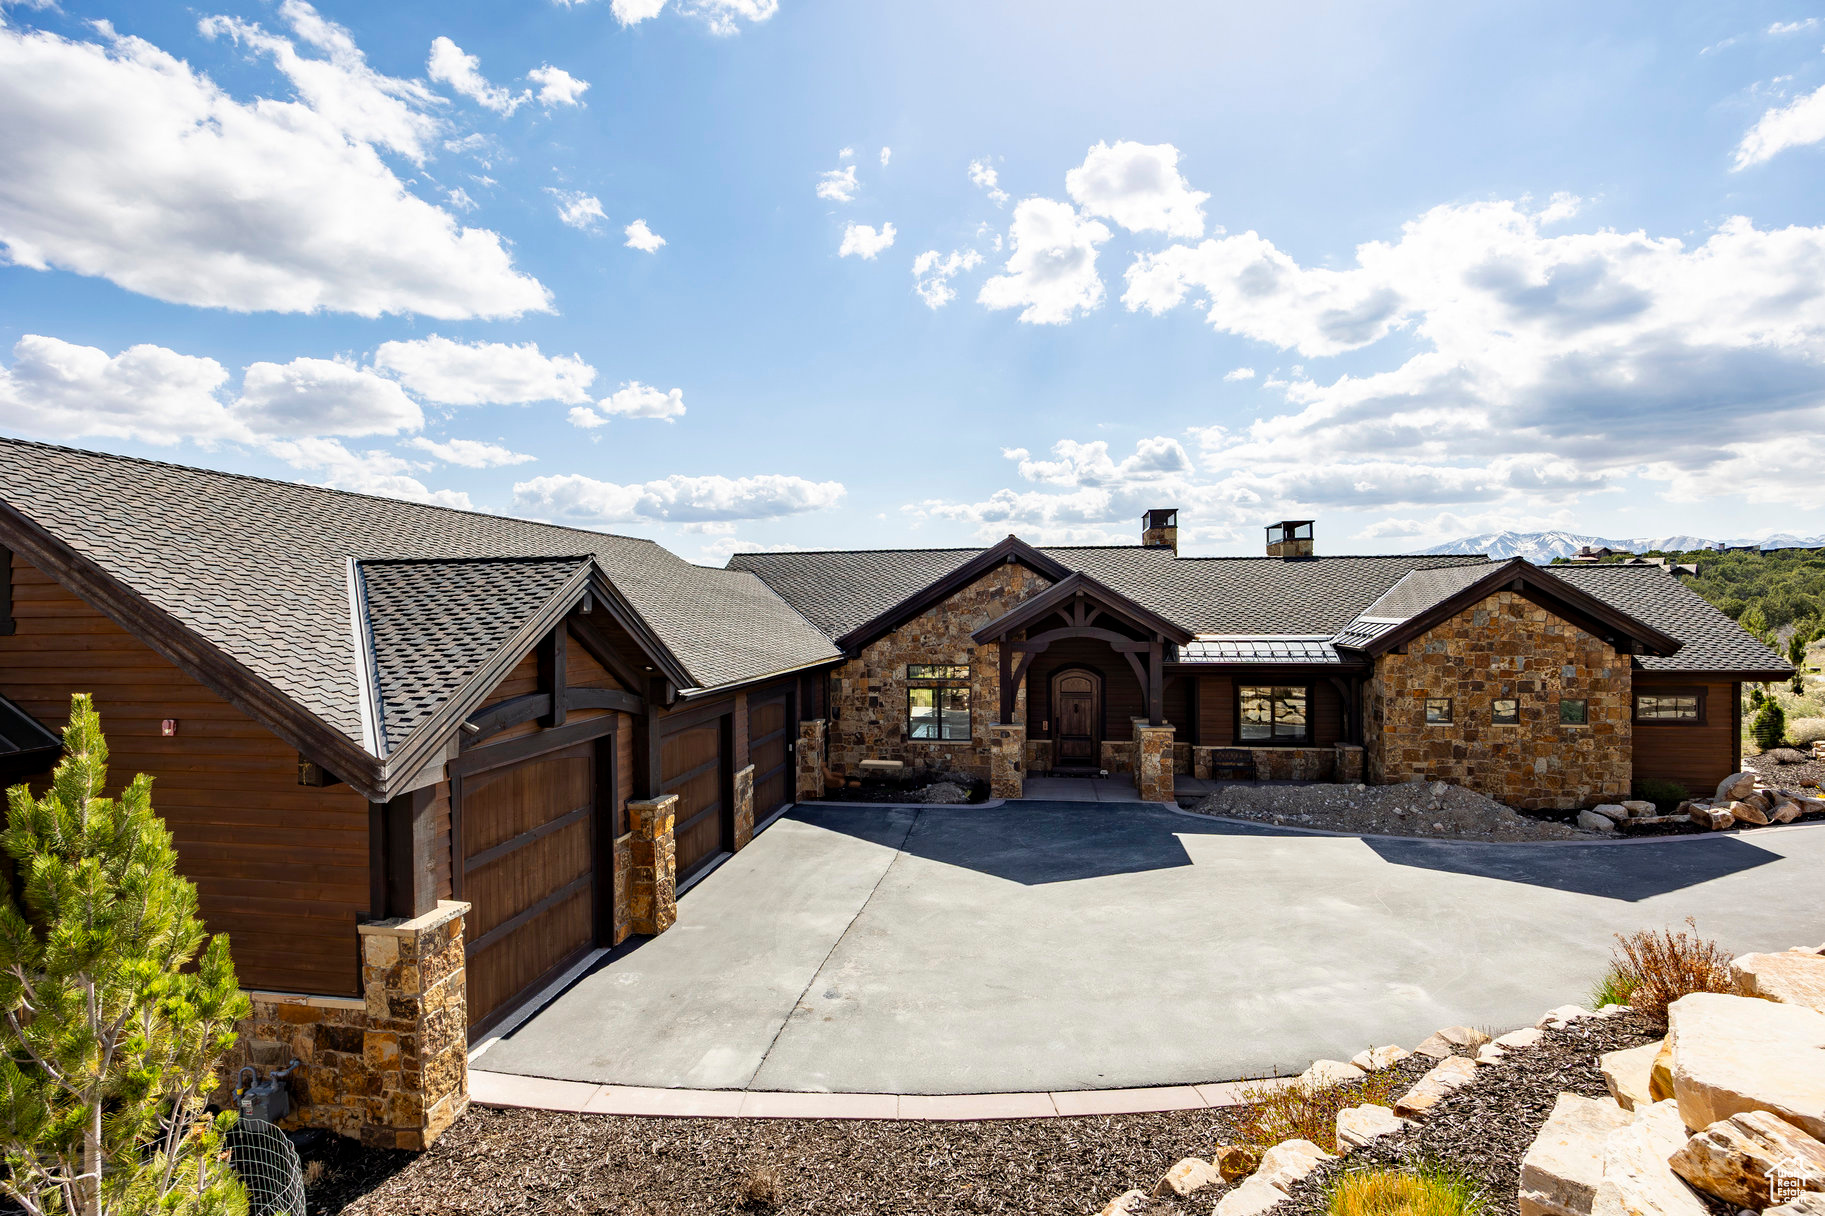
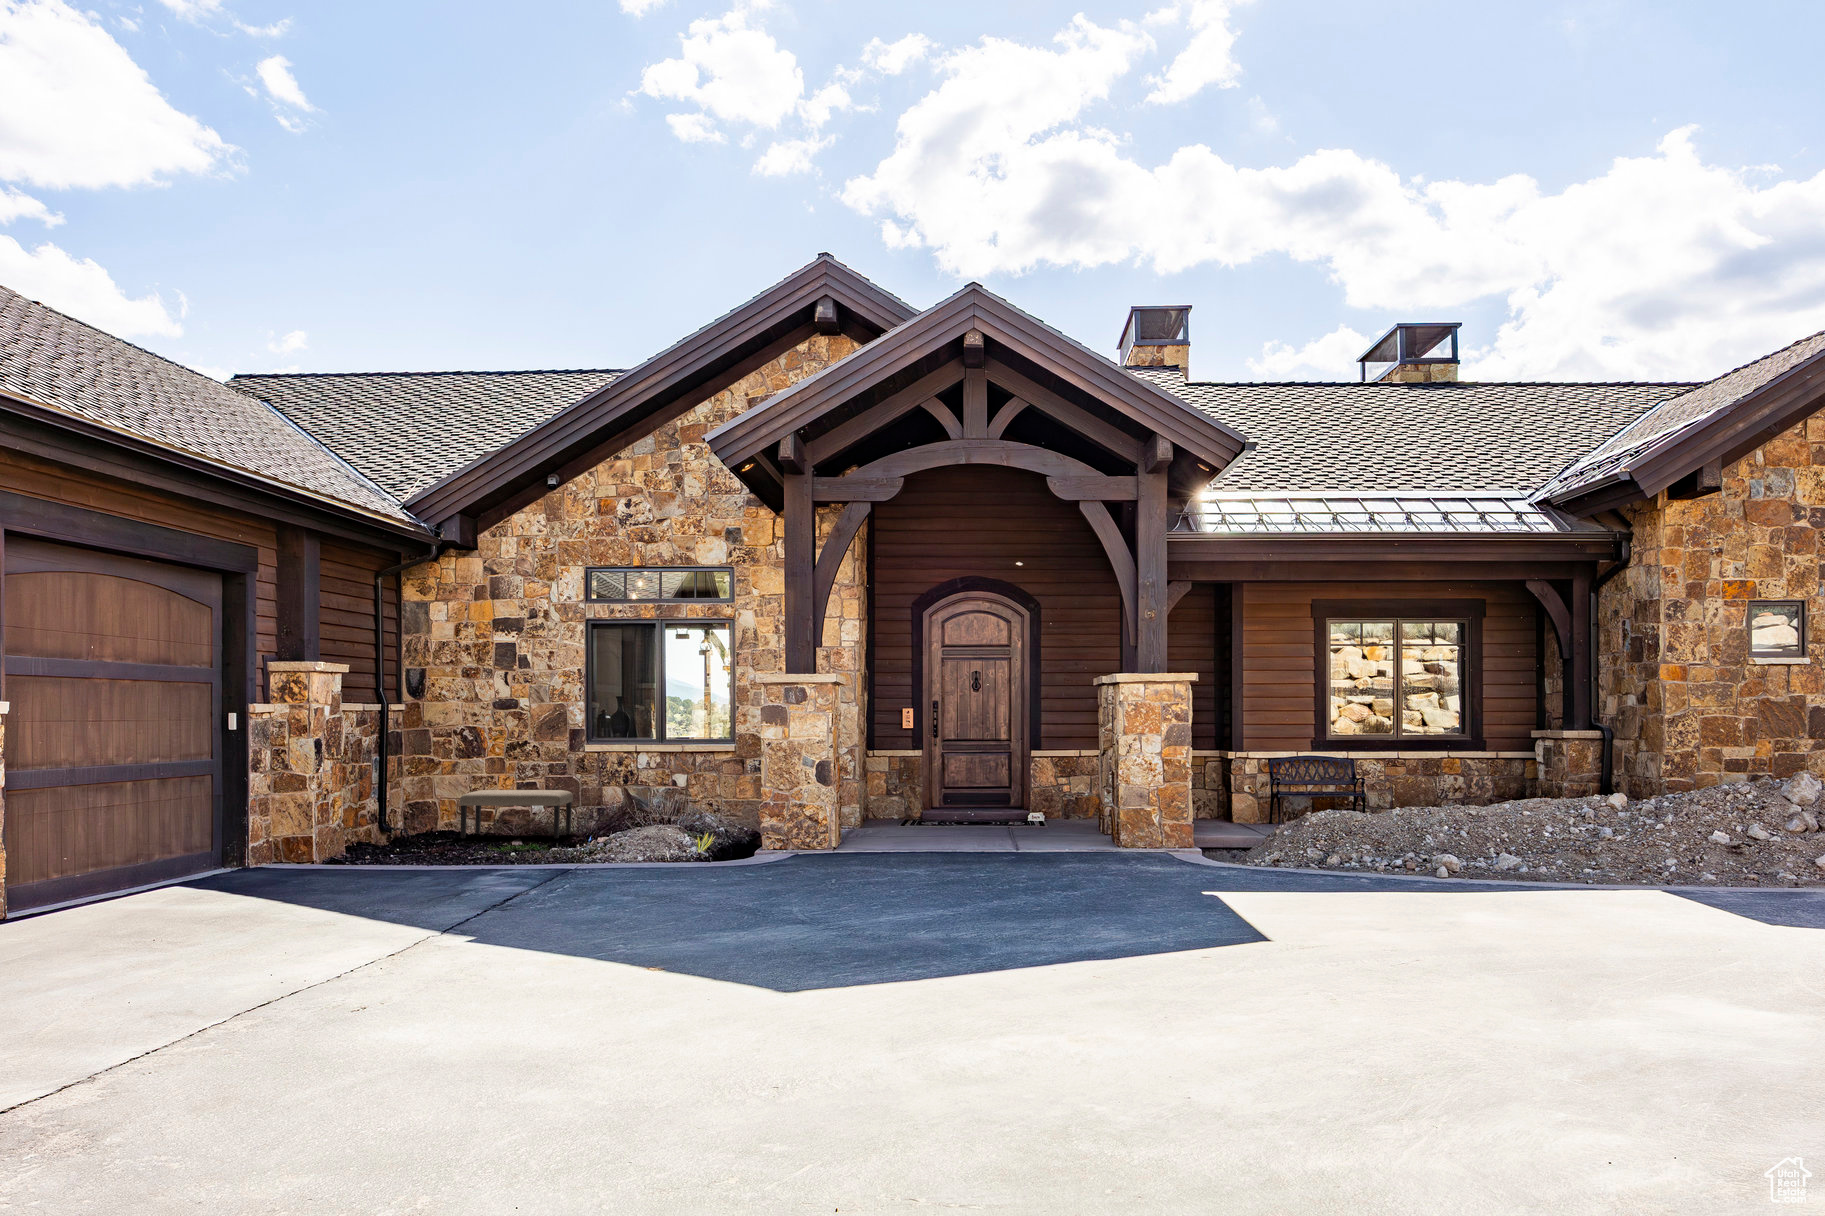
lounge chair: present [820,762,860,793] -> none [324,780,432,861]

